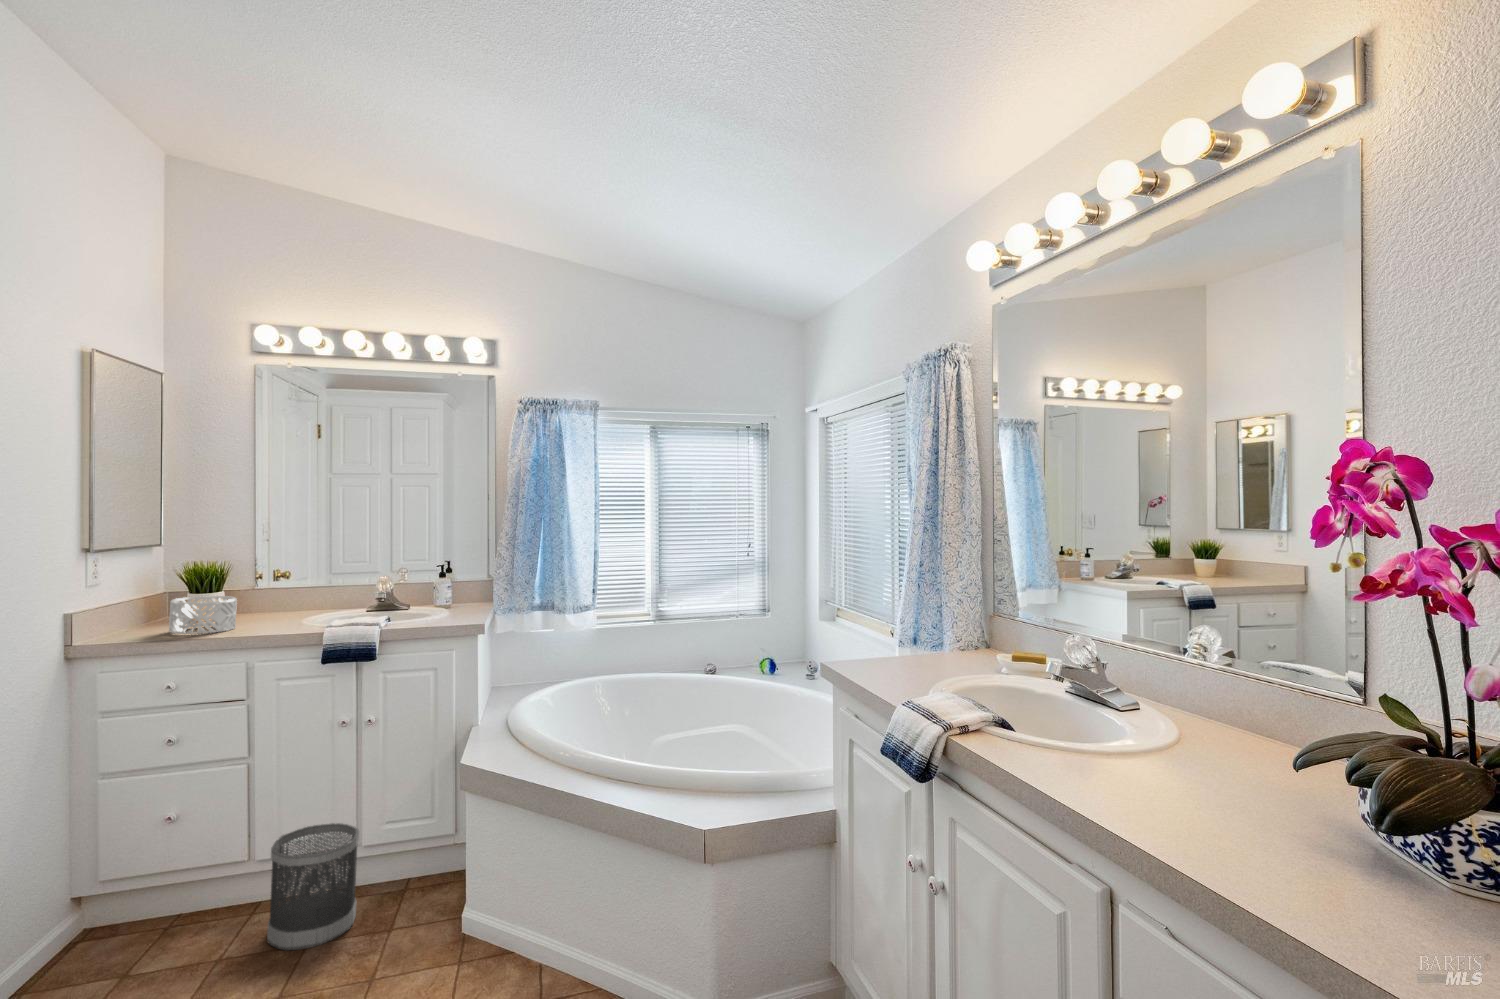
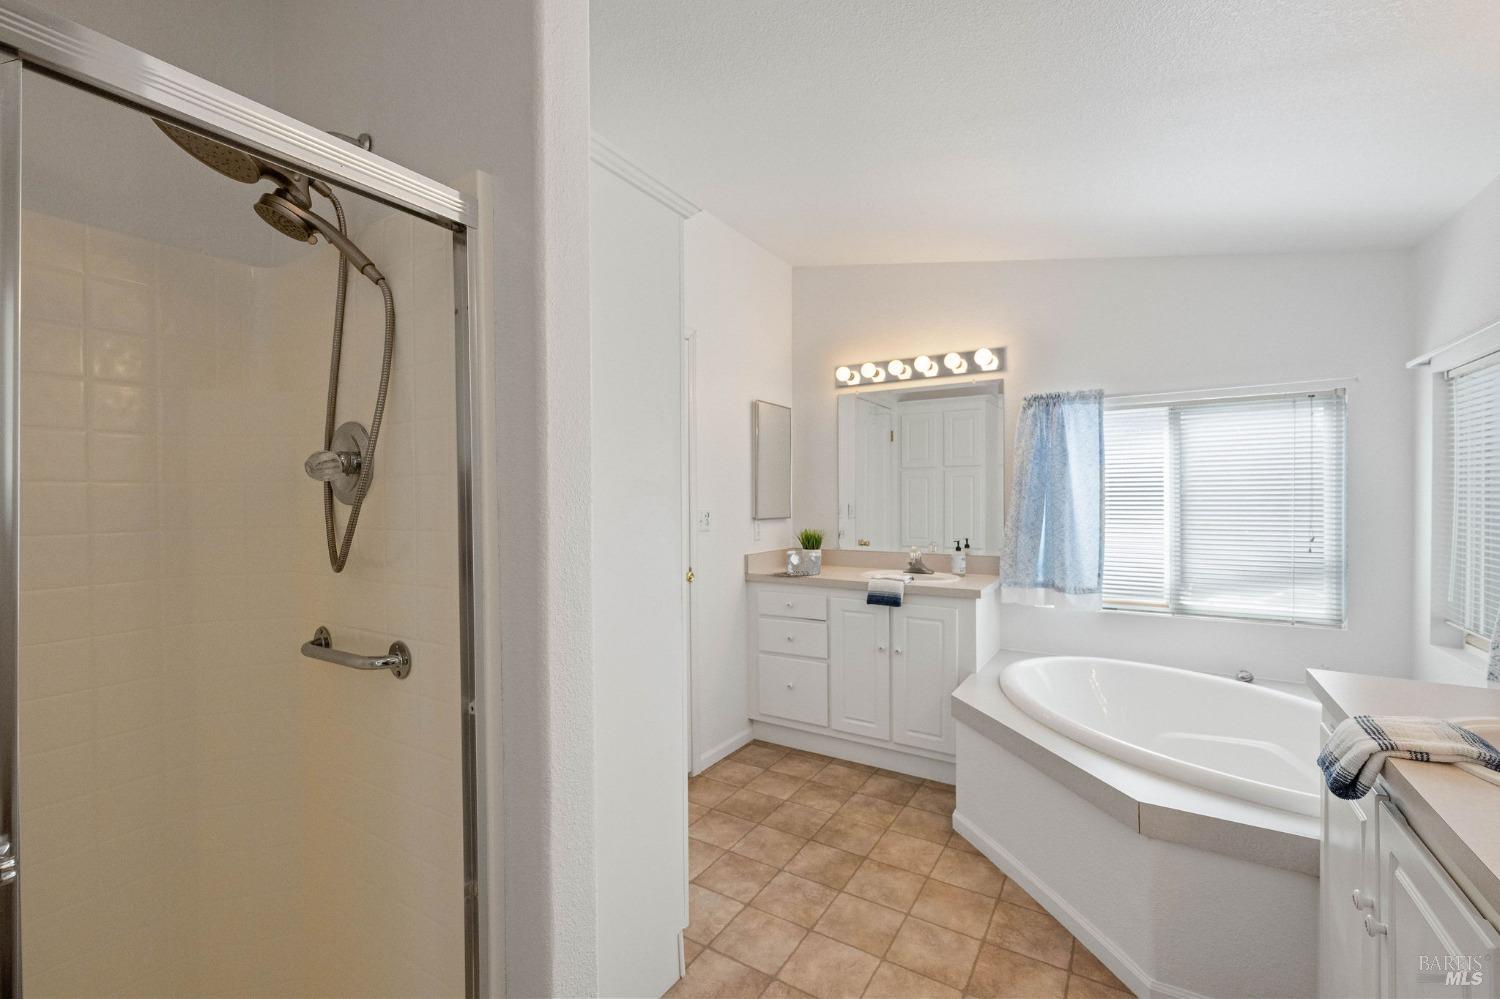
wastebasket: present [267,823,359,950] -> none [828,718,885,805]

